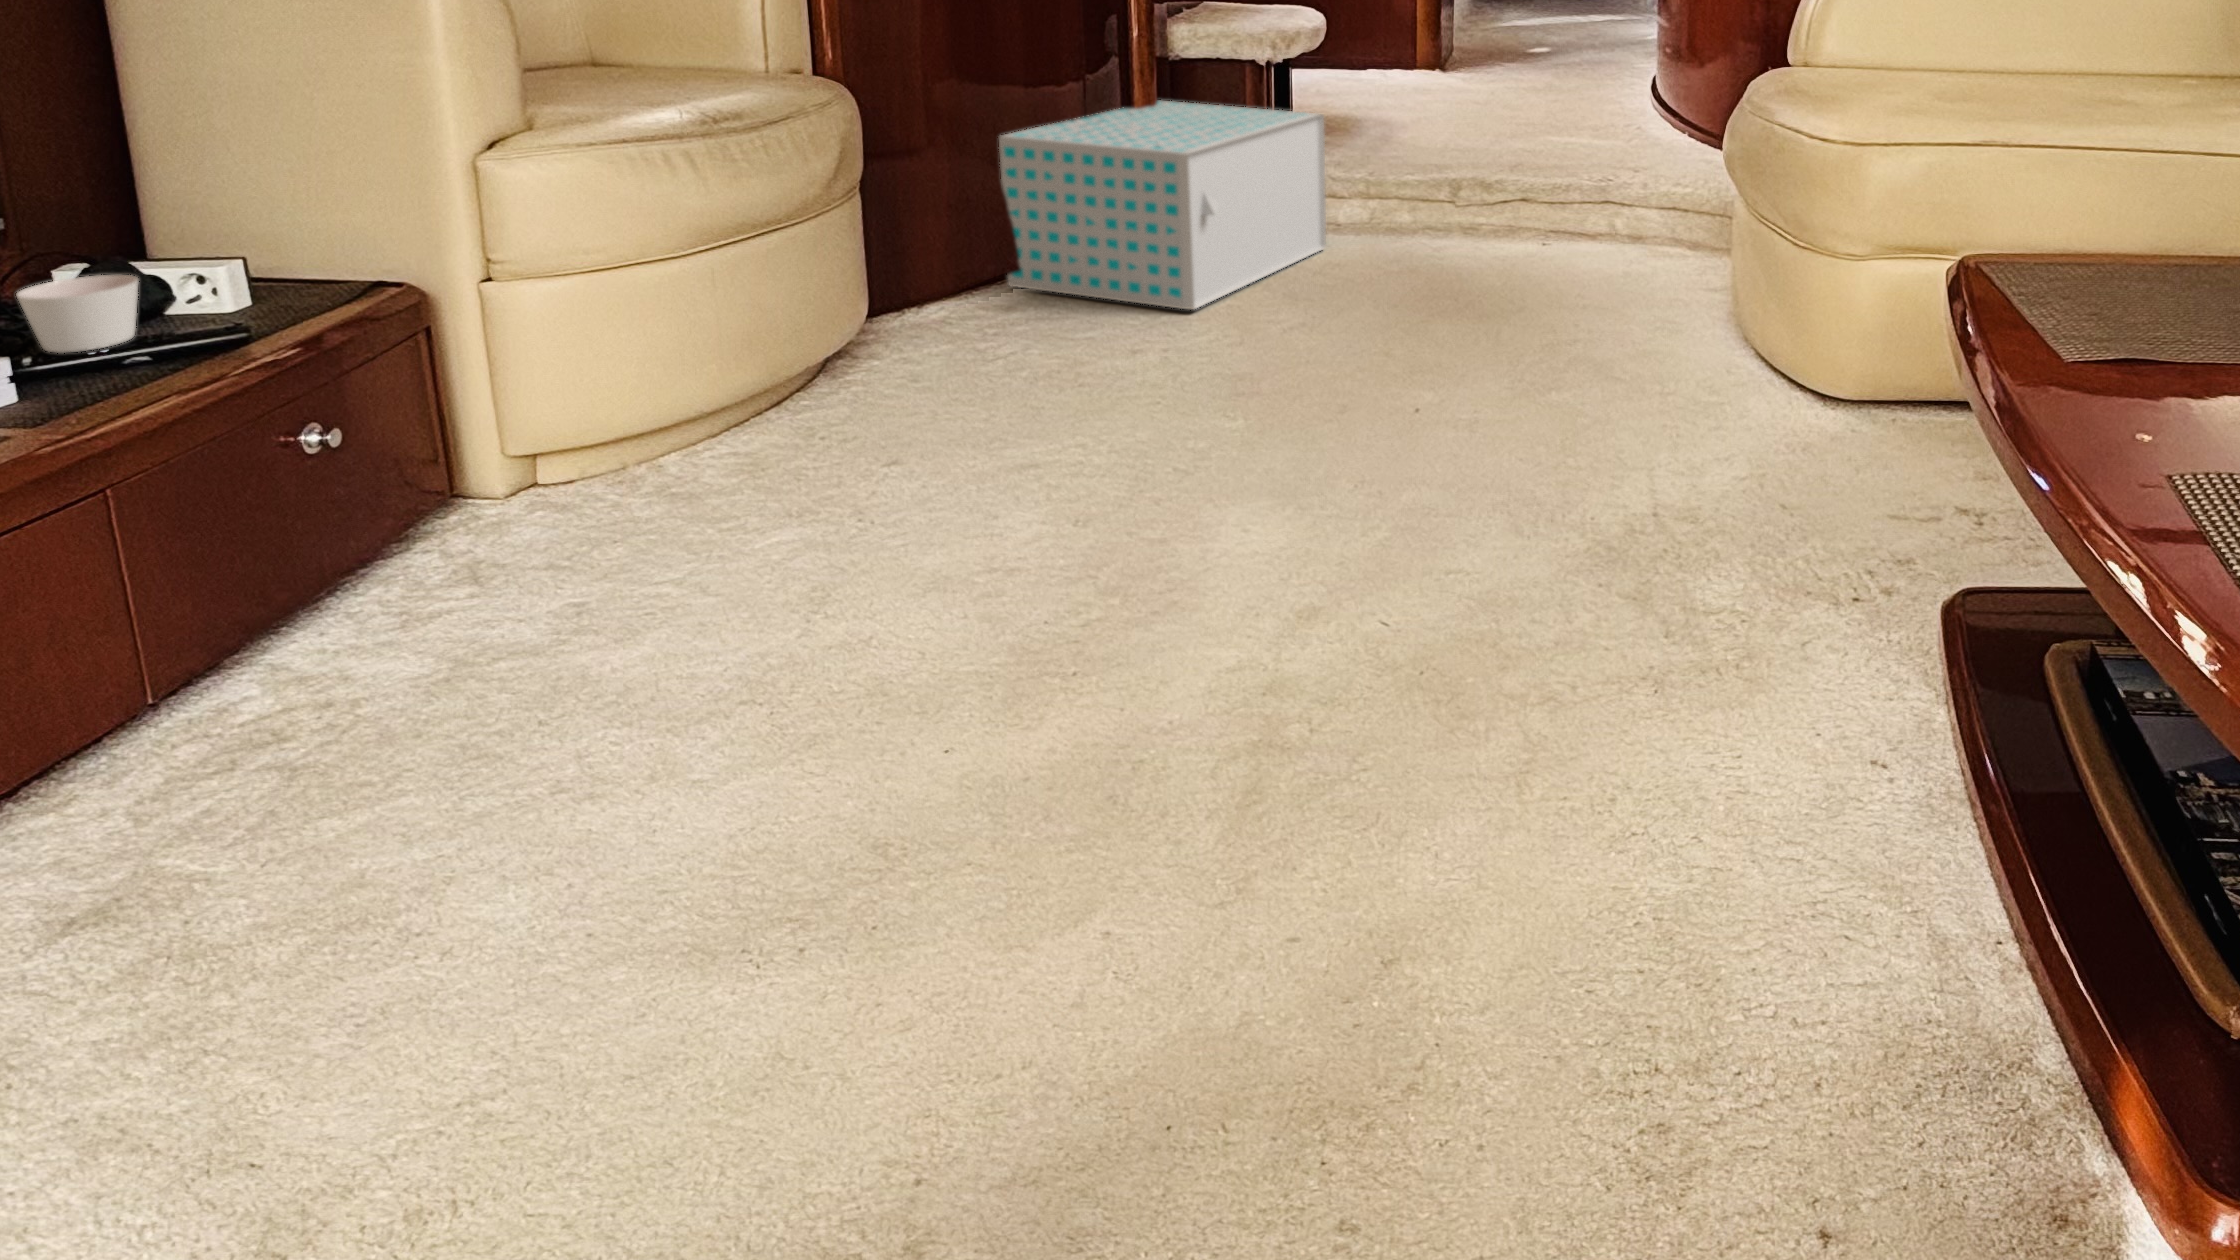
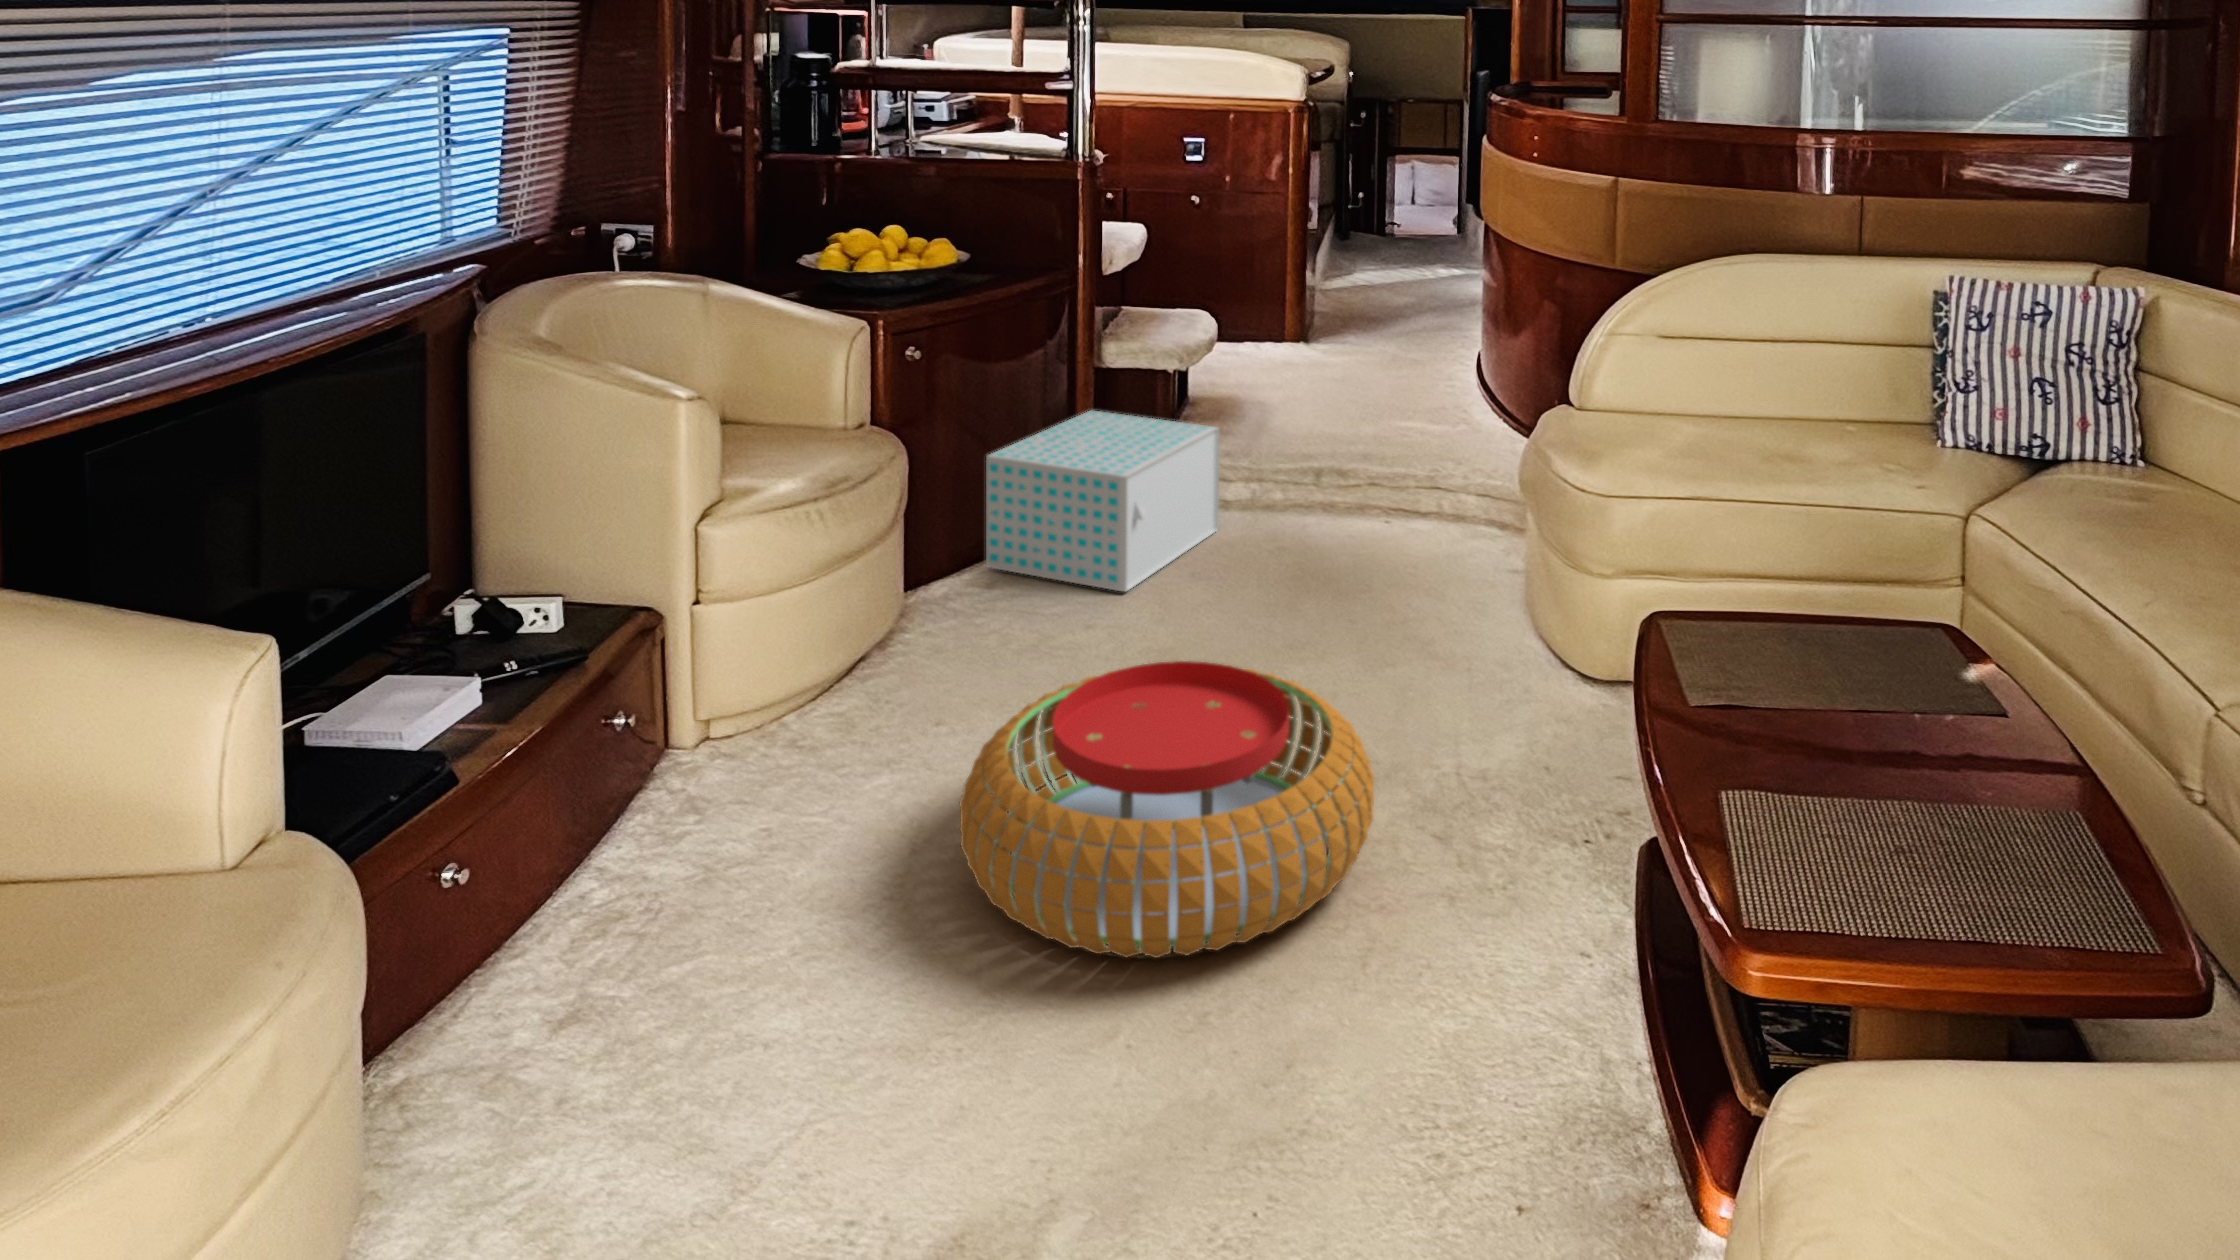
candle: present [17,275,139,353] -> none [470,614,530,667]
pouf: none [844,348,1532,786] -> present [959,661,1374,958]

